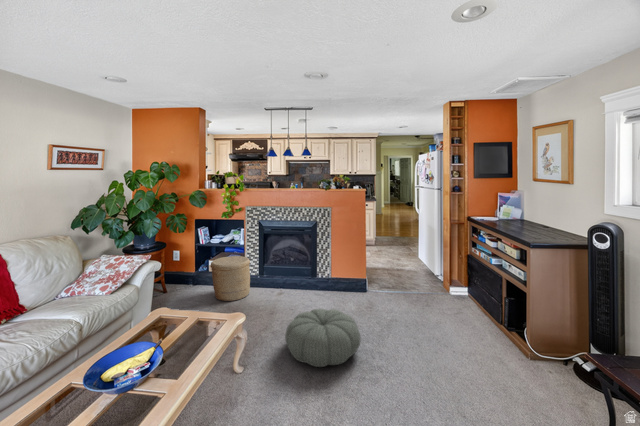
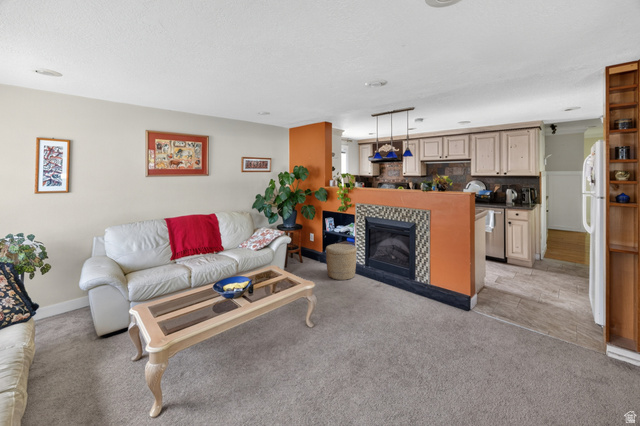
pouf: present [285,309,360,367] -> none [347,299,414,349]

